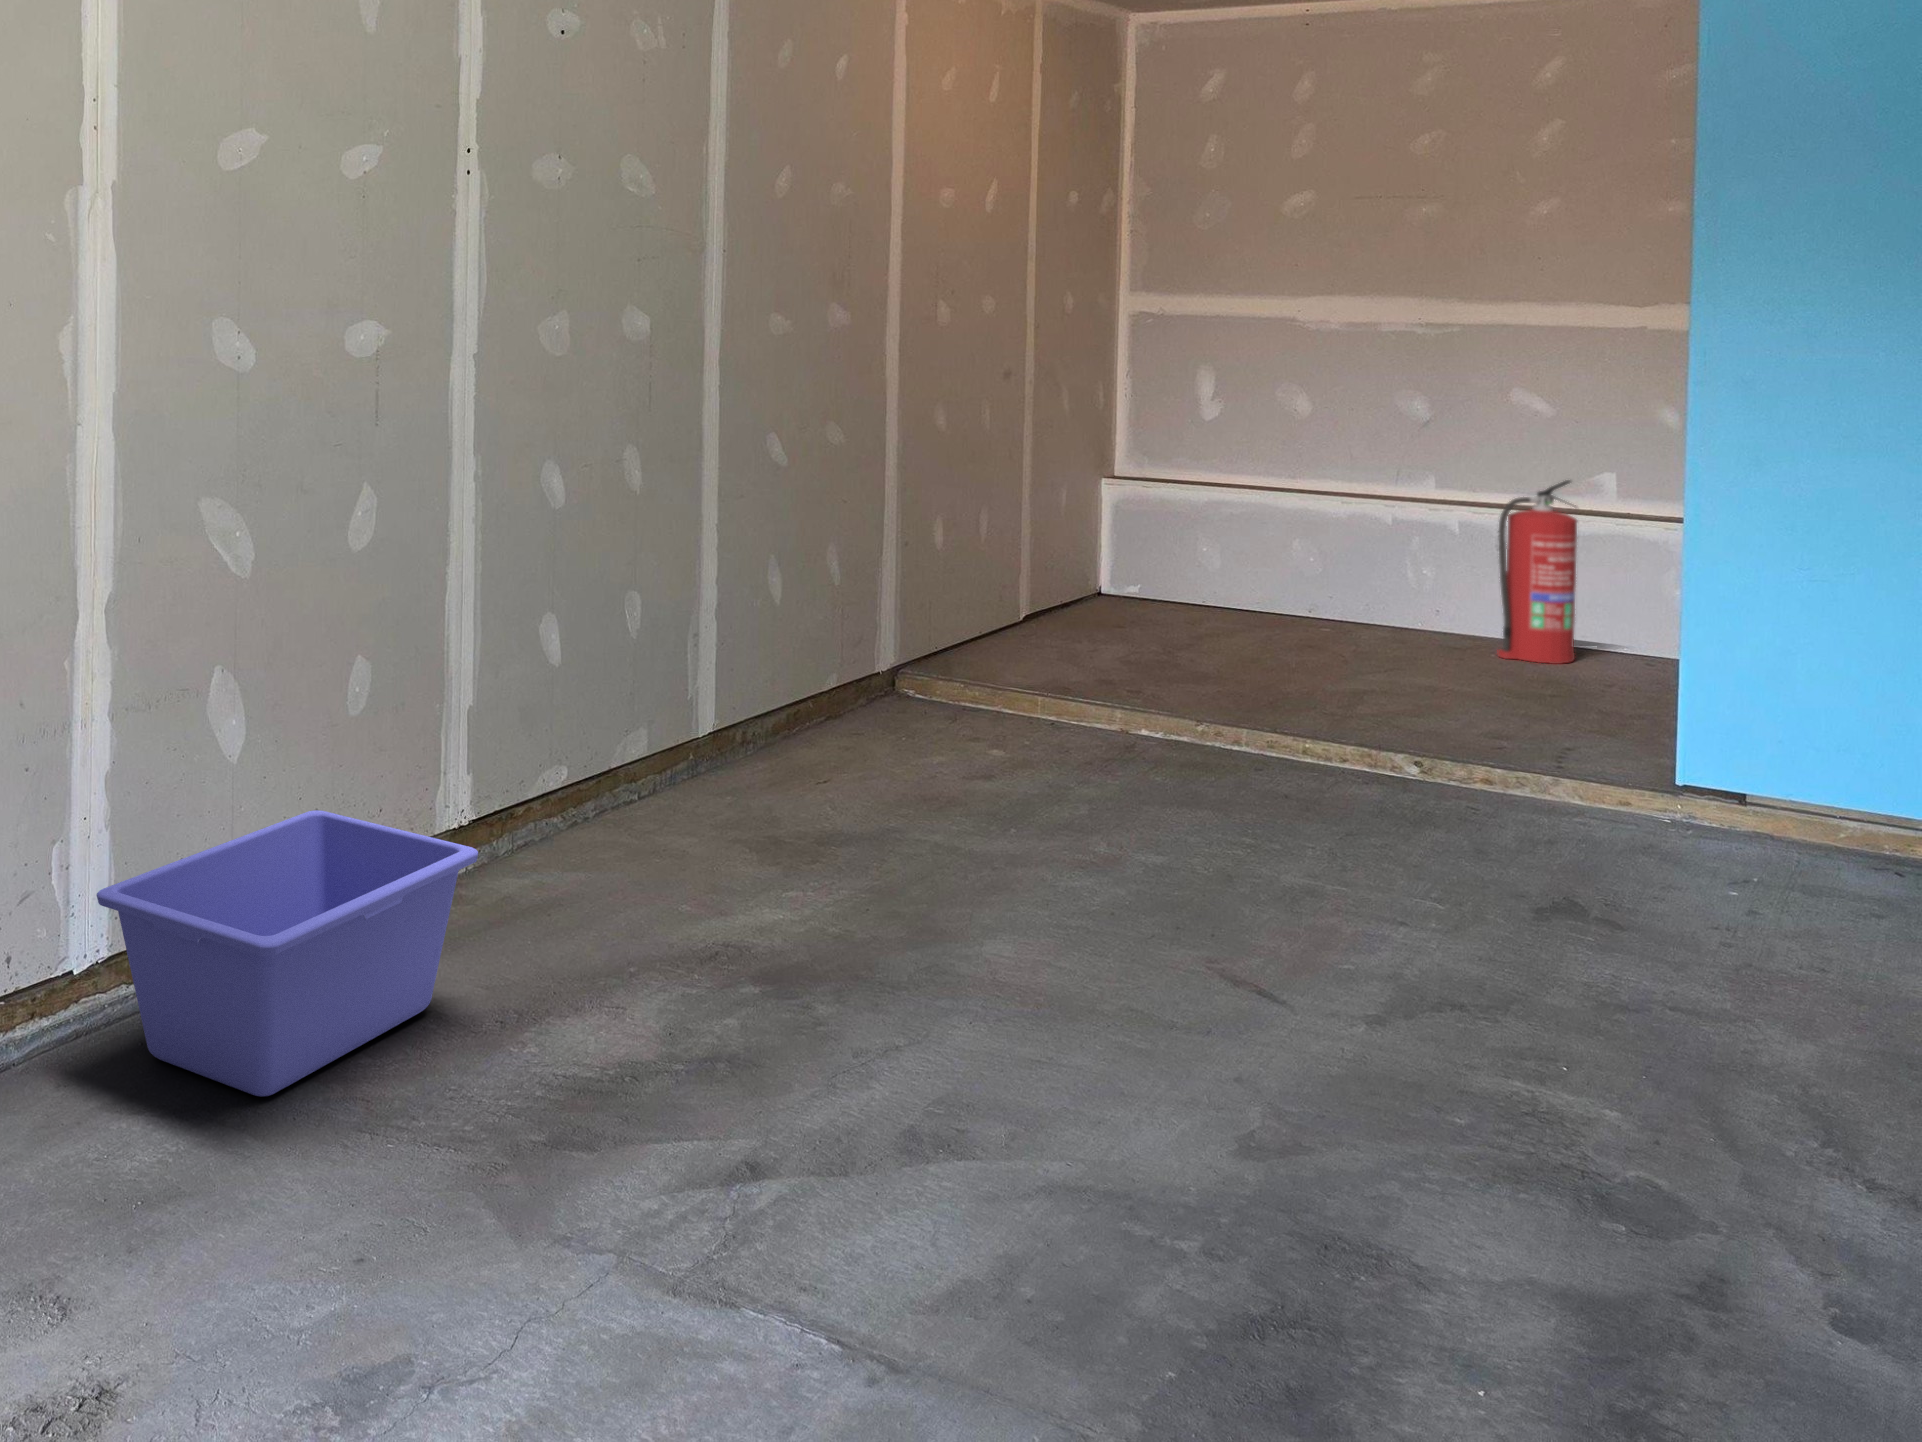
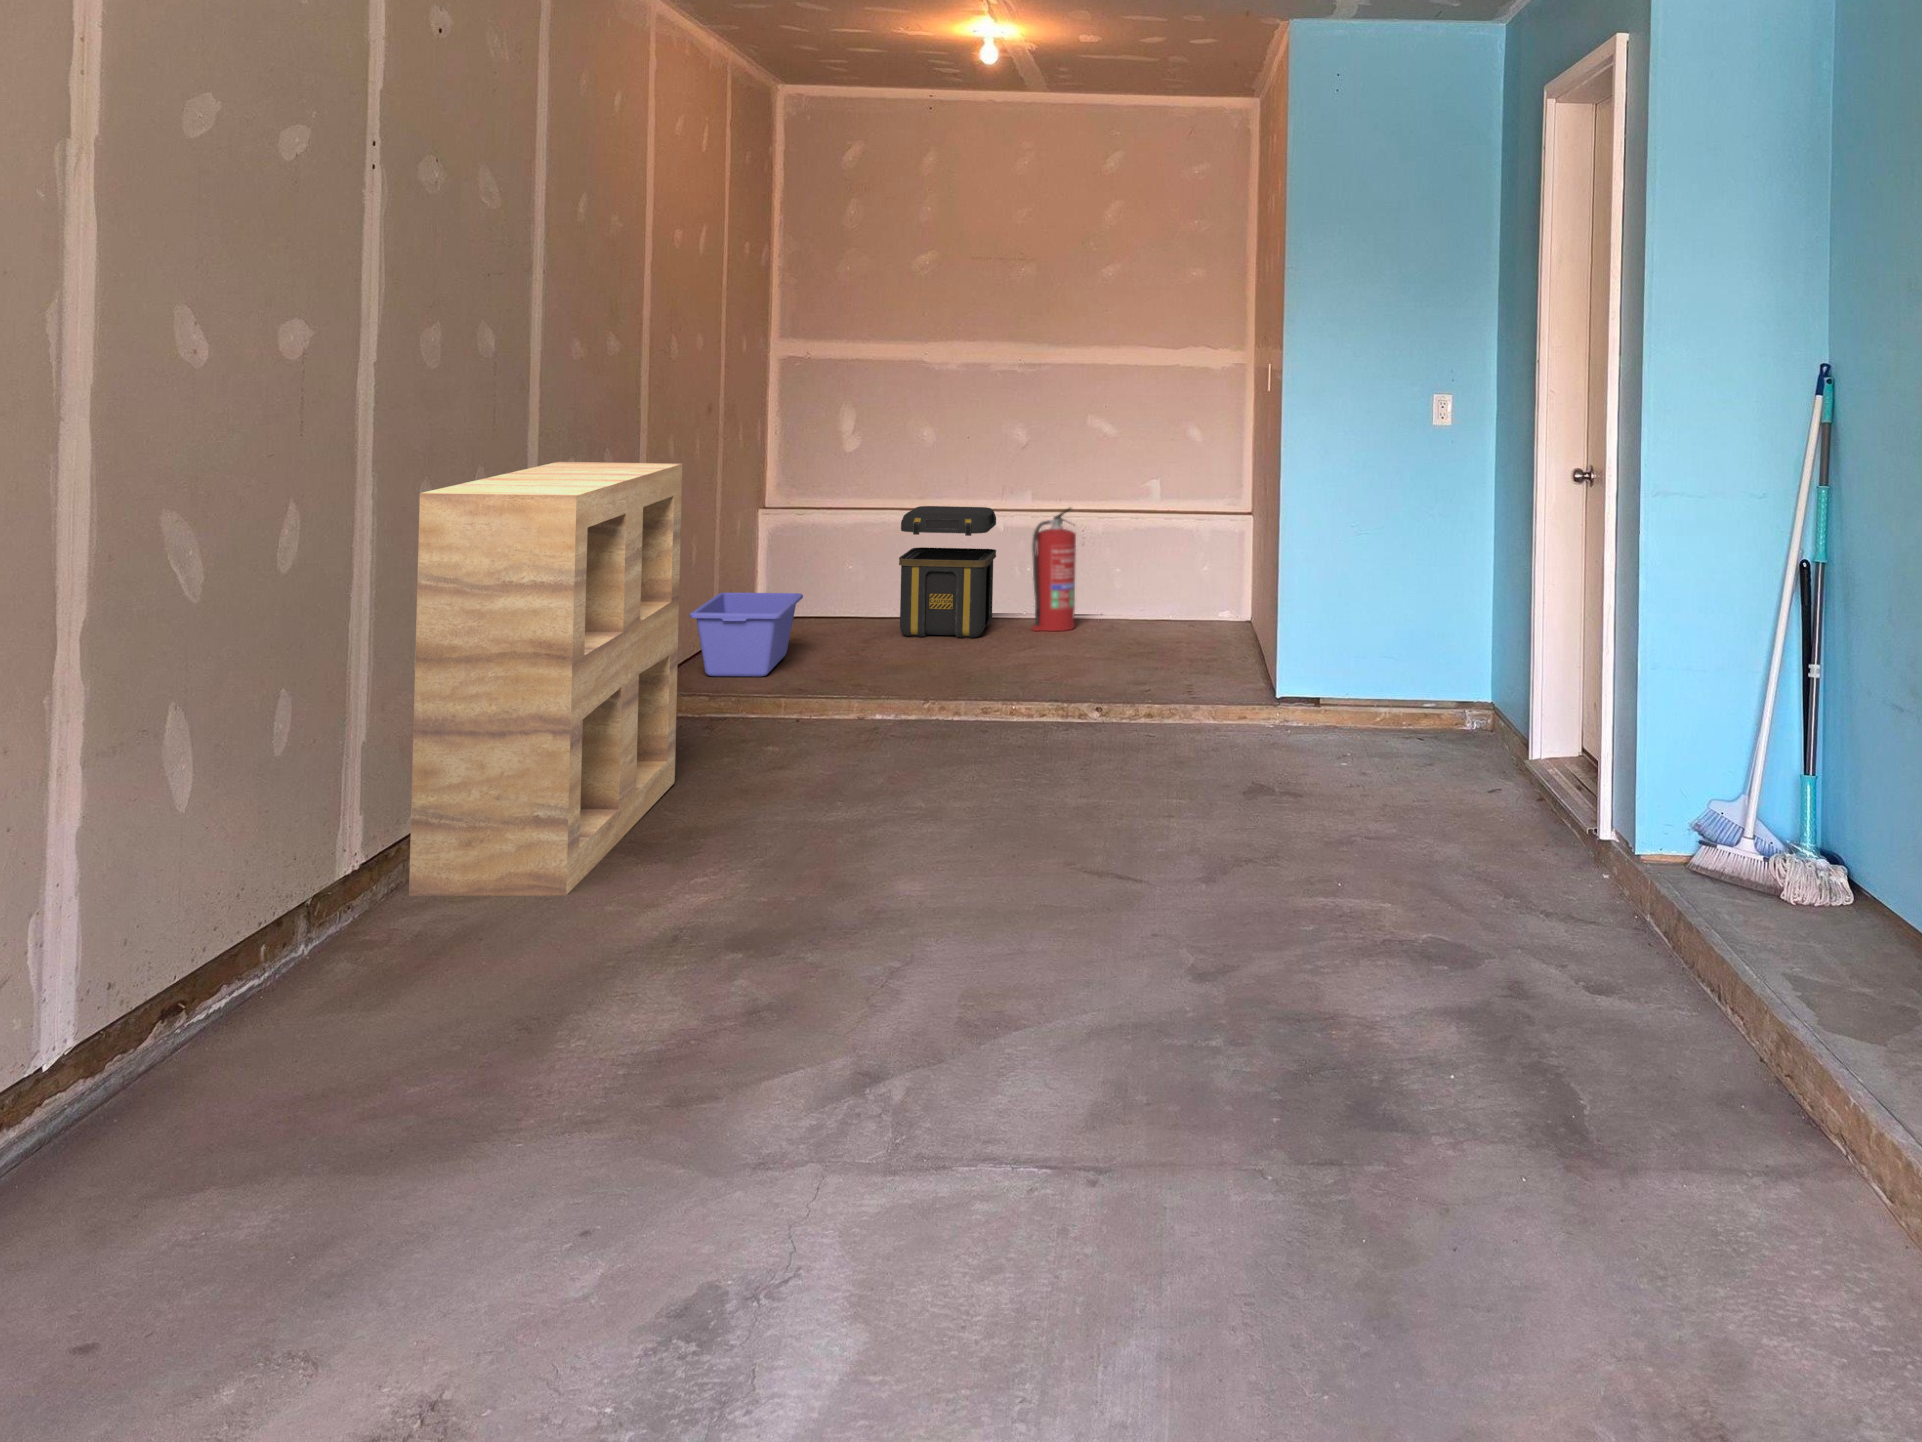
shelving unit: none [534,374,893,901] -> present [409,462,682,896]
toolbox: none [1282,465,1441,656] -> present [899,506,996,638]
storage bin: present [97,810,478,1096] -> present [690,593,803,676]

